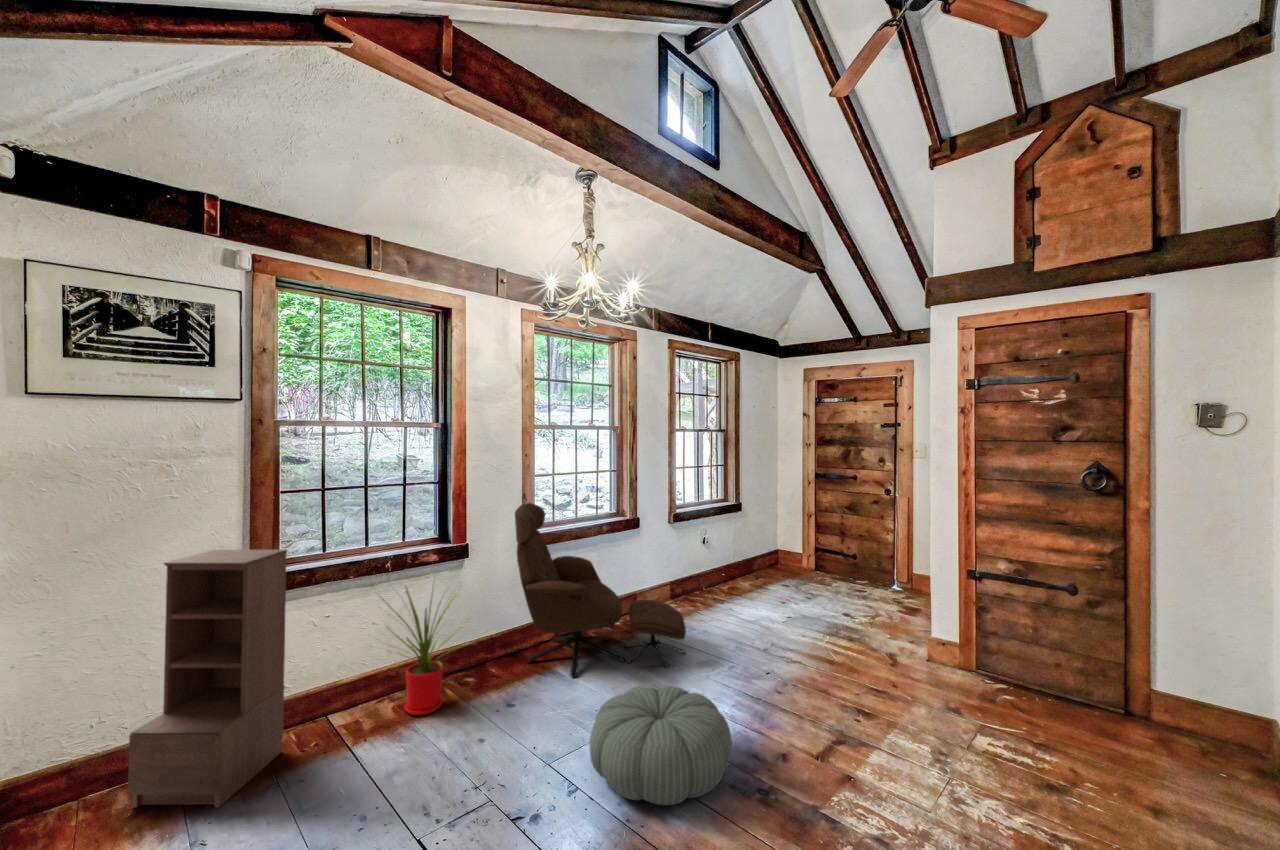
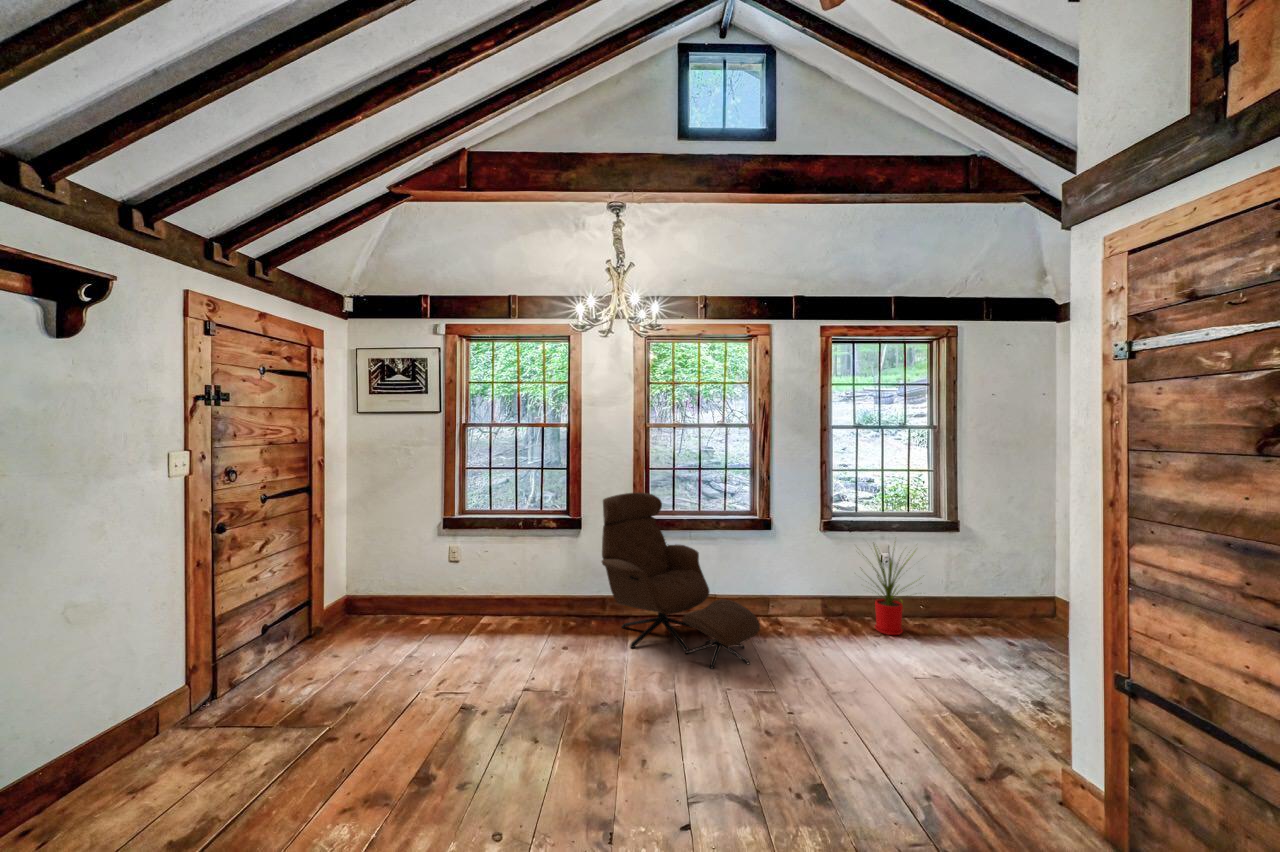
bookshelf: present [128,550,287,808] -> none [374,500,447,642]
house plant: present [389,577,460,715] -> present [863,544,913,635]
pouf: present [590,685,732,805] -> none [508,658,635,757]

